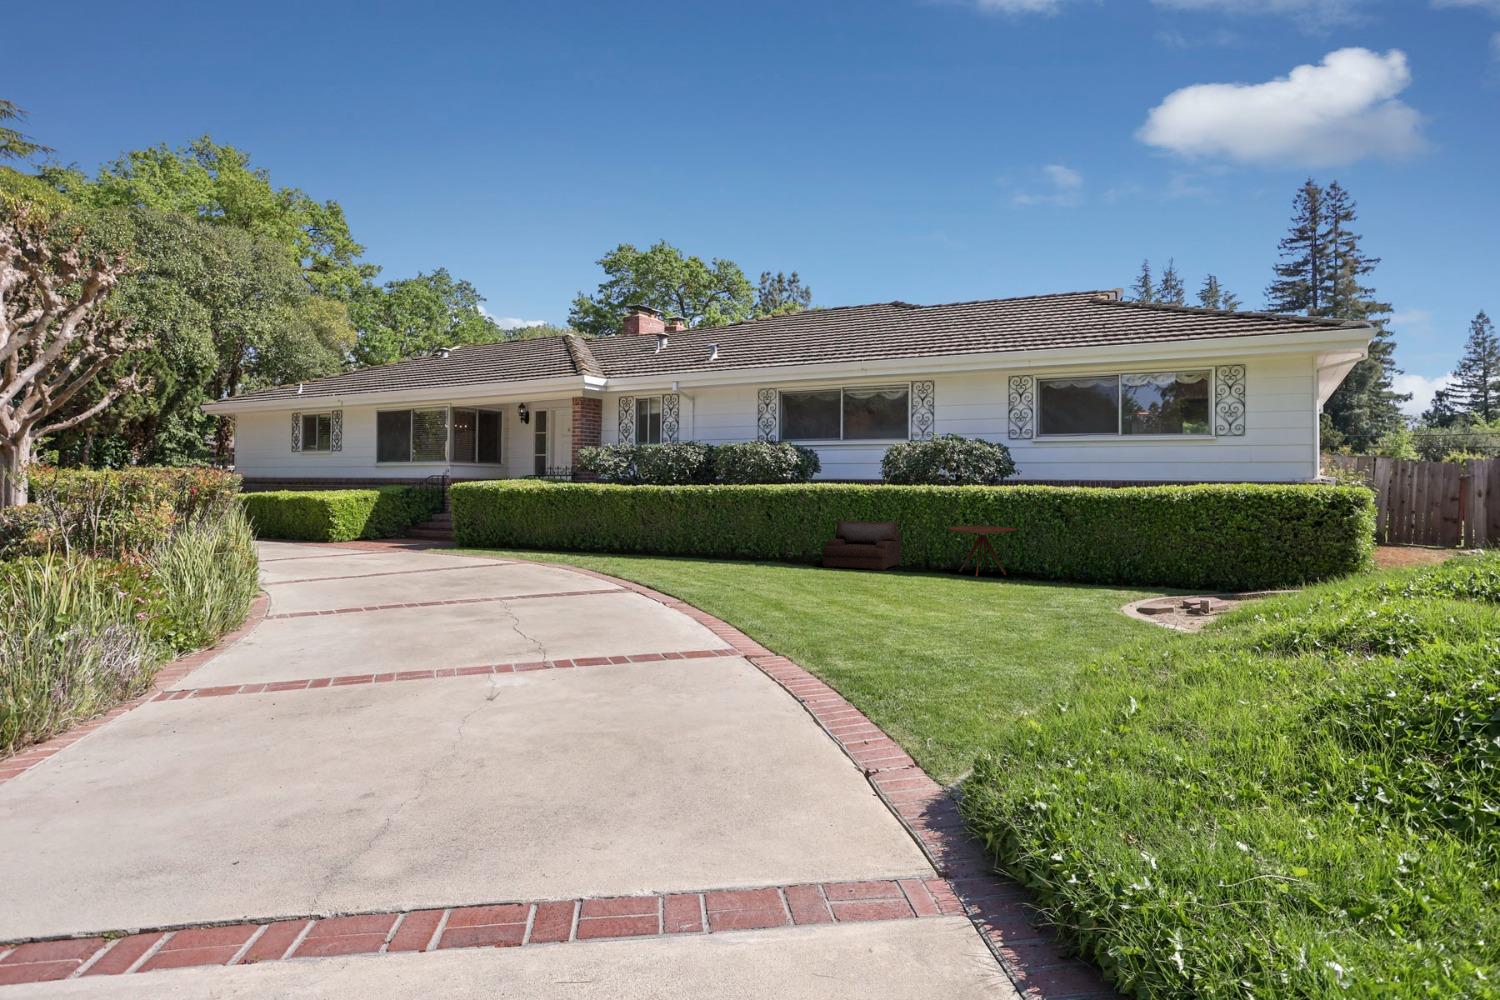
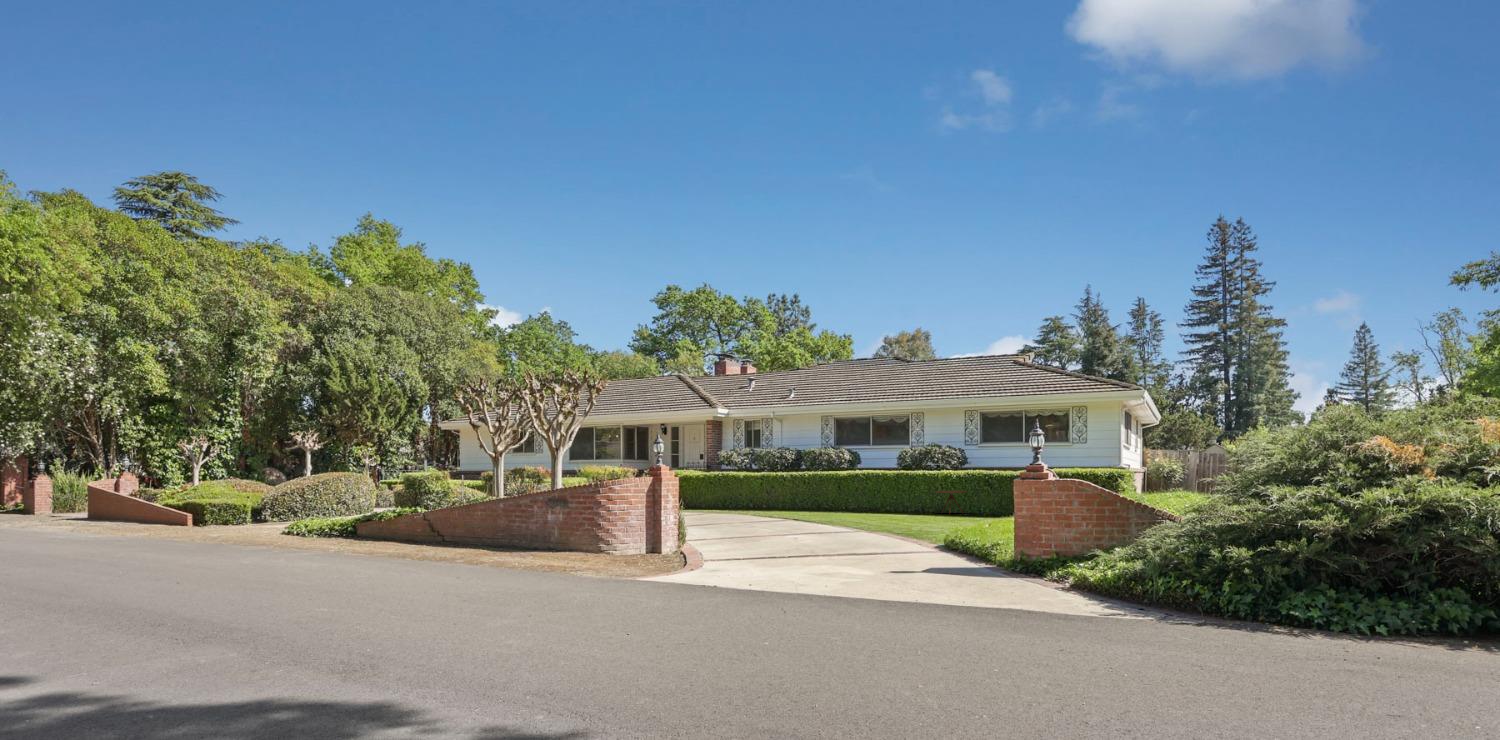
armchair: present [822,520,901,571] -> none [873,489,912,514]

